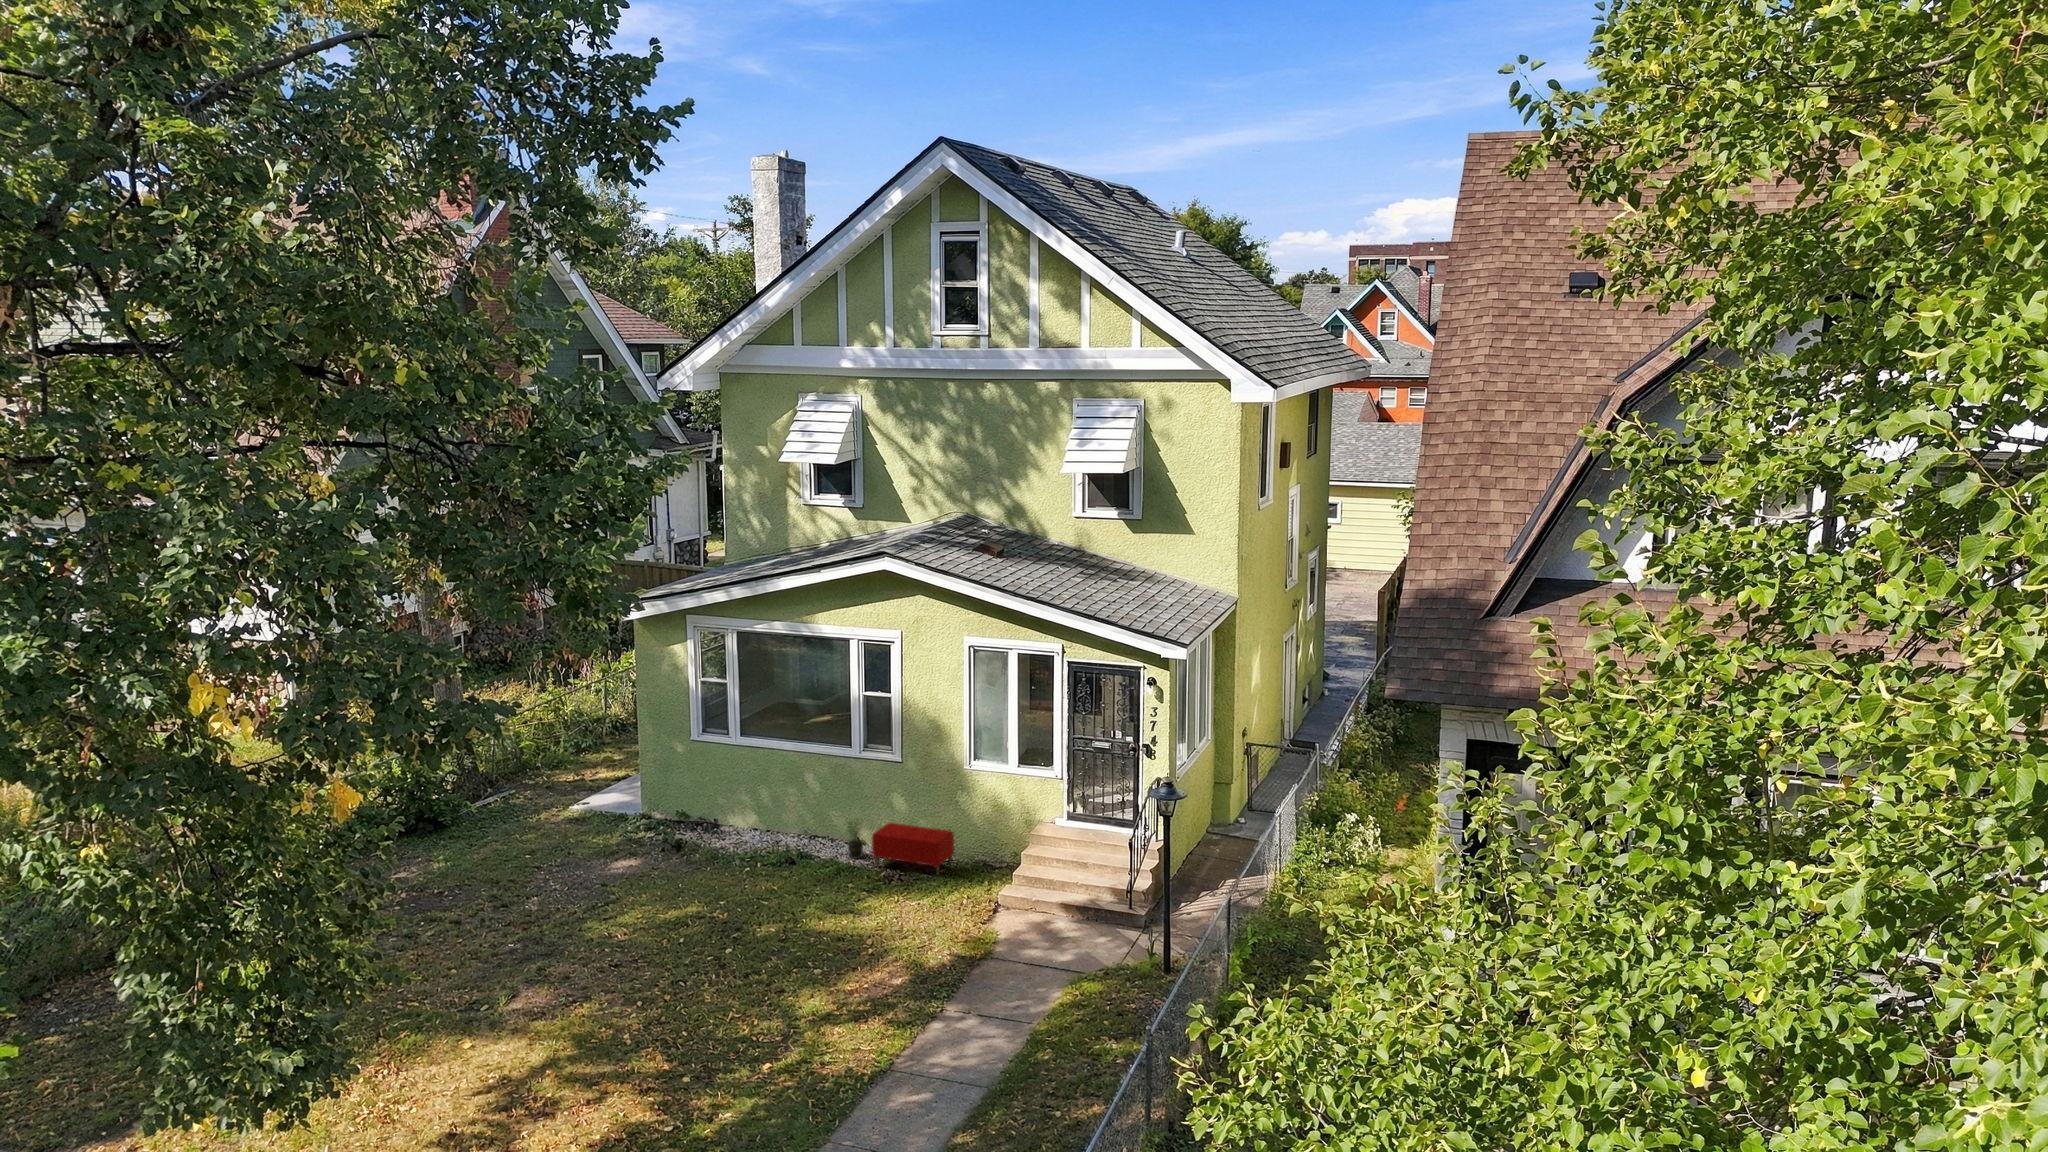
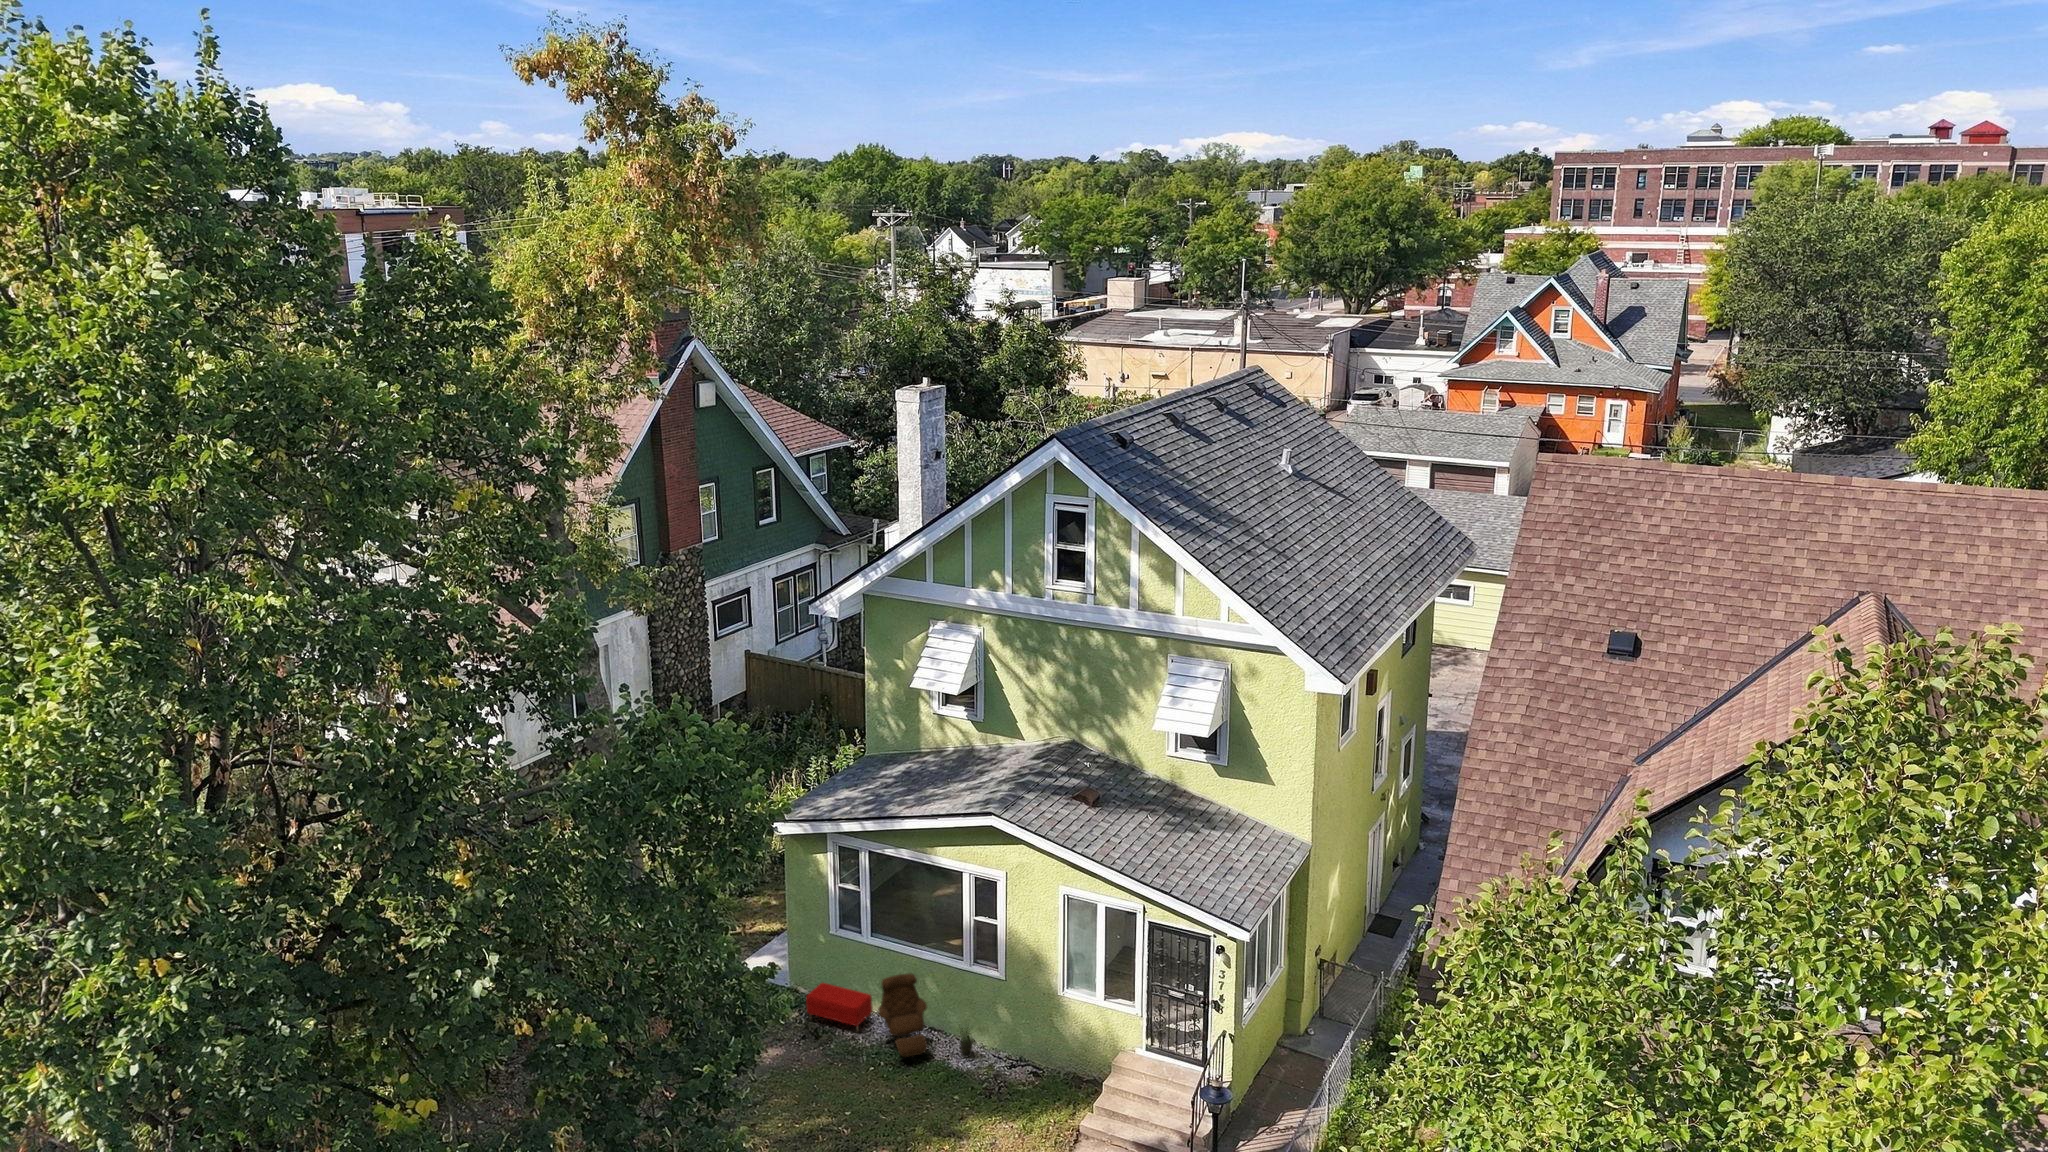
lounge chair: none [750,775,810,867] -> present [878,973,927,1062]
bench: present [872,823,954,876] -> present [806,983,873,1032]

